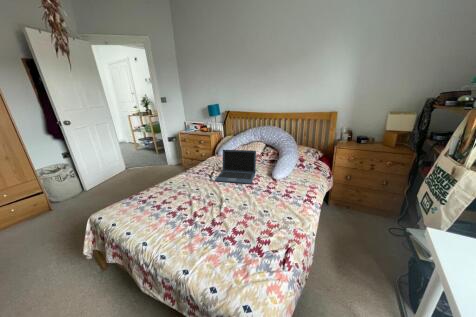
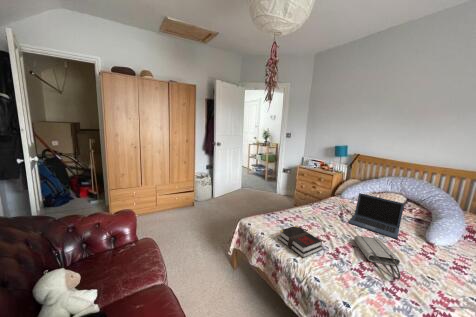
tote bag: none [213,190,244,225] -> present [354,236,401,279]
book: none [129,203,178,238] -> present [278,226,323,258]

